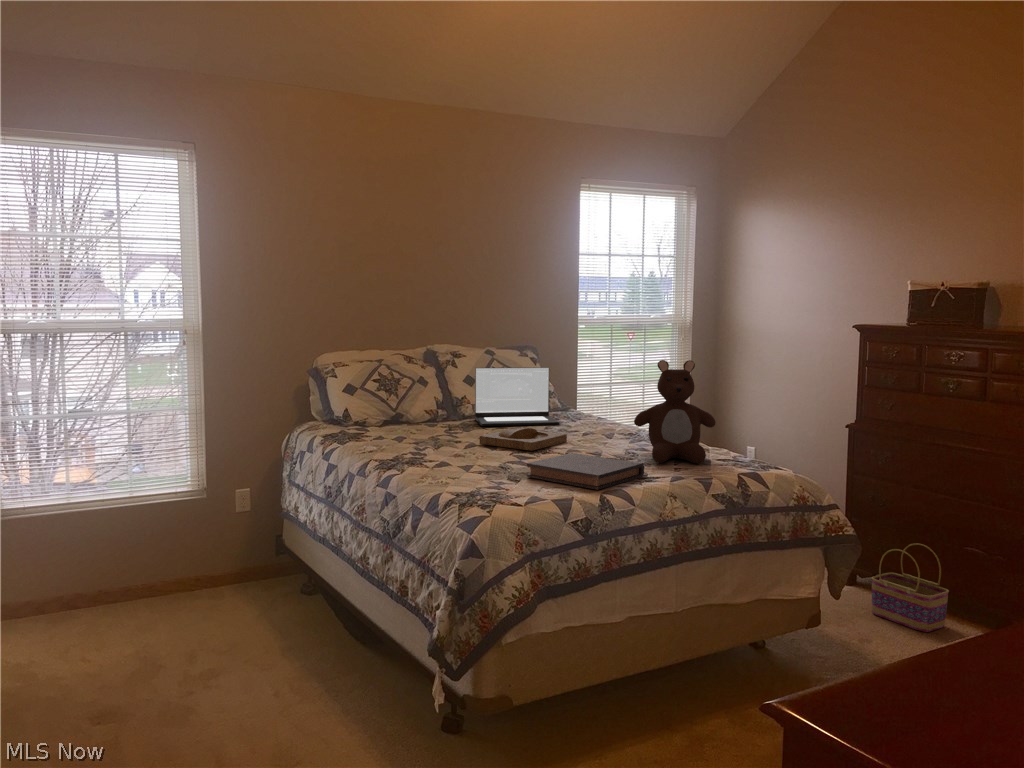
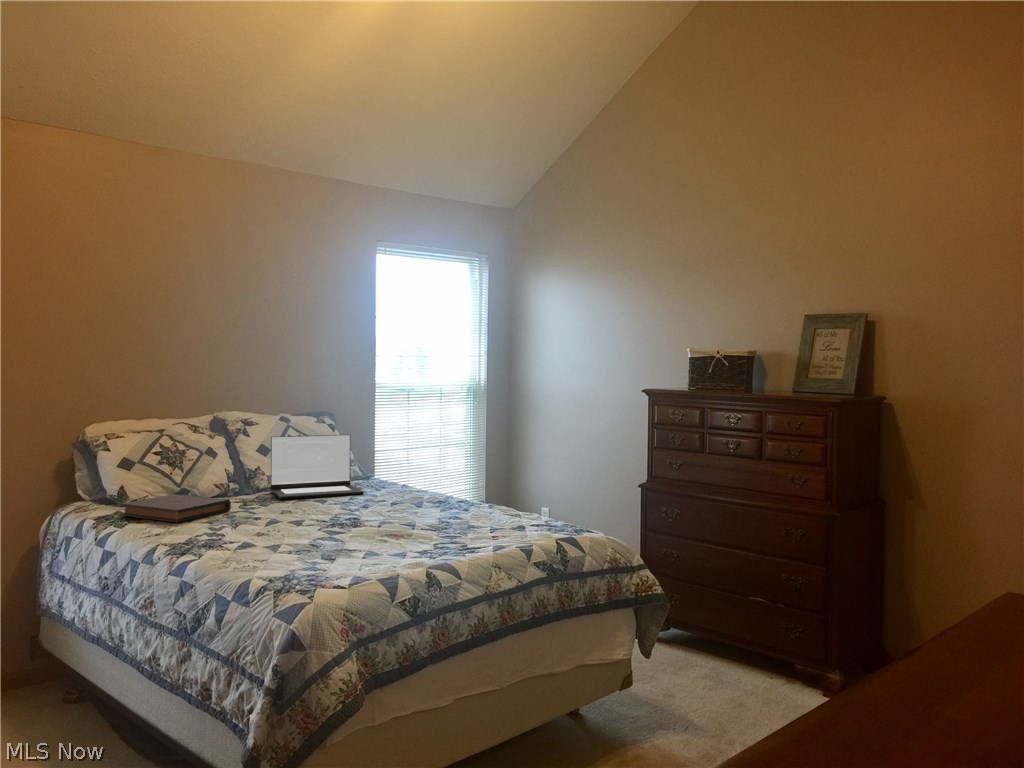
teddy bear: present [634,360,716,463] -> none [448,426,529,531]
tray: present [480,428,567,451] -> none [282,500,376,525]
book: present [527,453,644,490] -> present [121,494,231,522]
basket: present [871,543,949,632] -> none [669,594,737,679]

